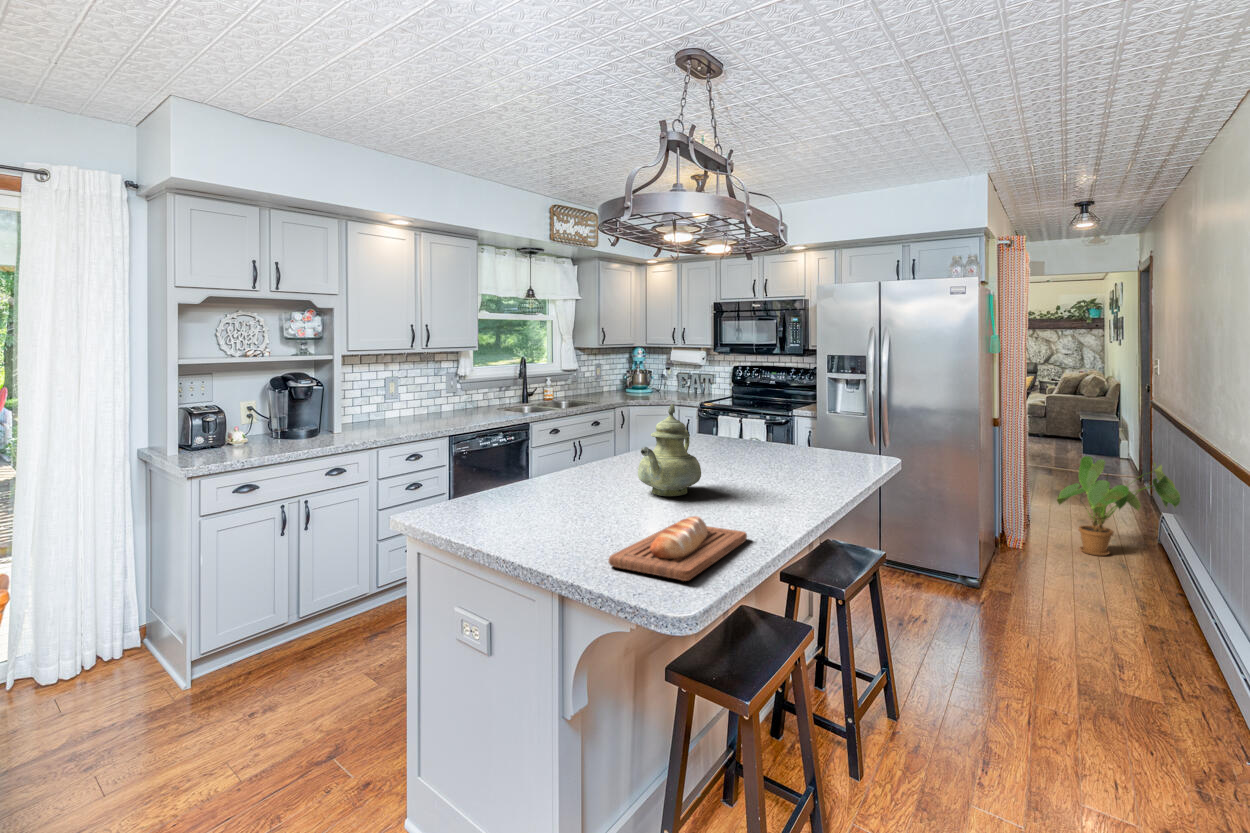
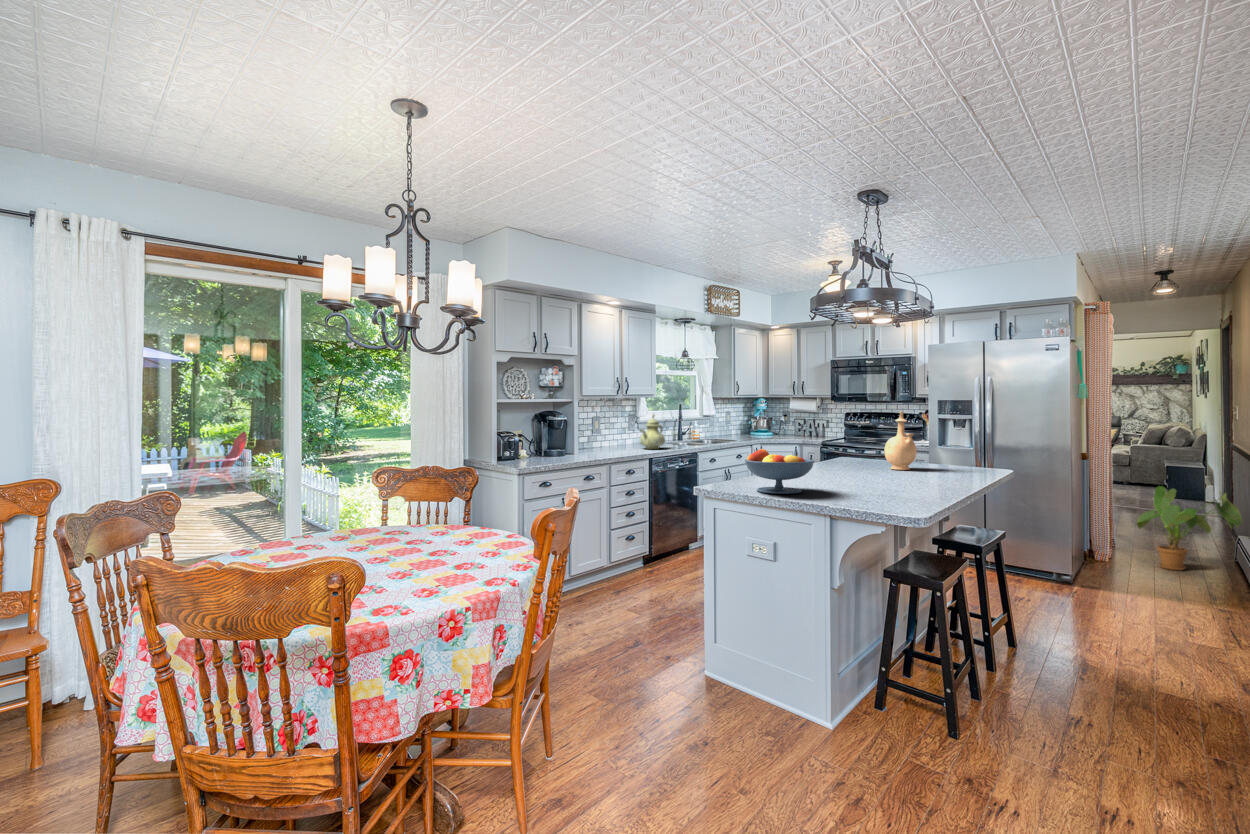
vase: none [741,375,784,459] -> present [884,412,917,470]
teapot: present [638,404,701,496] -> present [640,414,665,449]
fruit bowl: none [467,451,585,532] -> present [745,449,814,494]
bread loaf: present [608,516,747,581] -> none [849,484,920,508]

